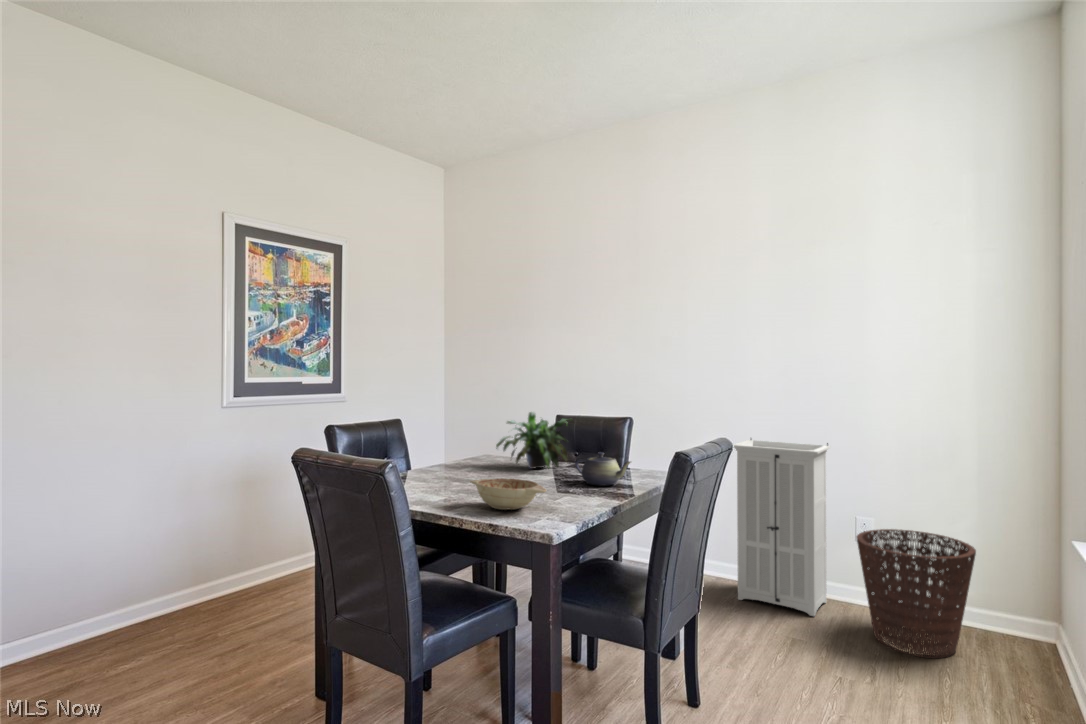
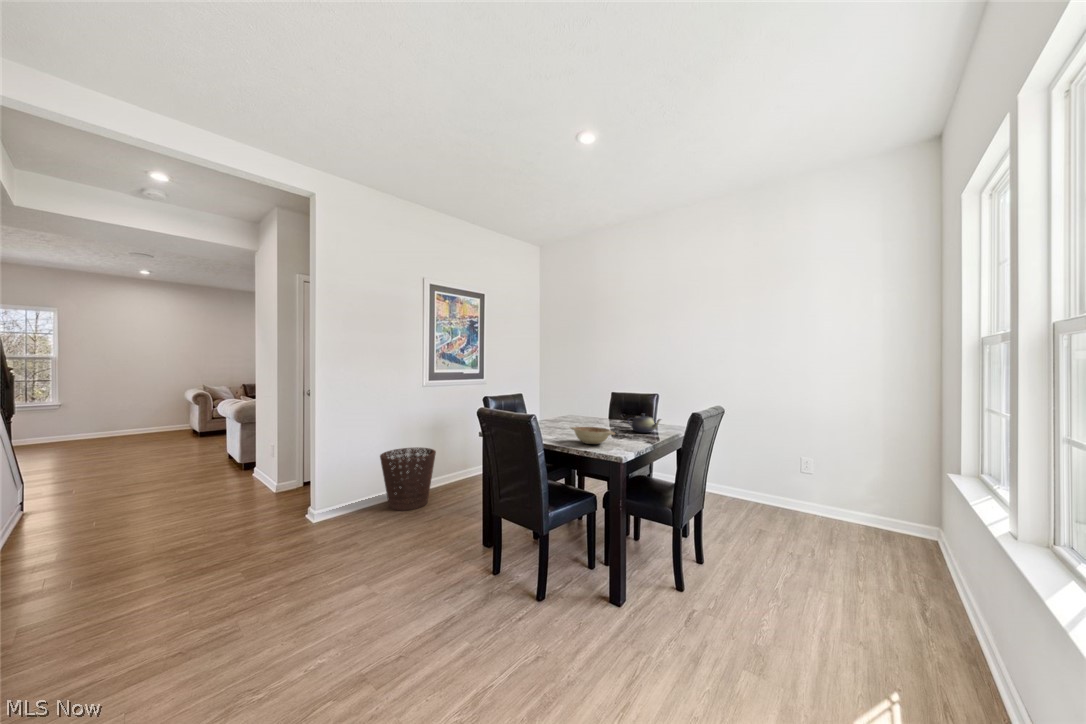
potted plant: present [496,412,571,469] -> none [579,390,625,423]
storage cabinet: present [734,439,831,616] -> none [720,407,784,517]
basket: present [857,529,976,658] -> present [380,448,436,511]

